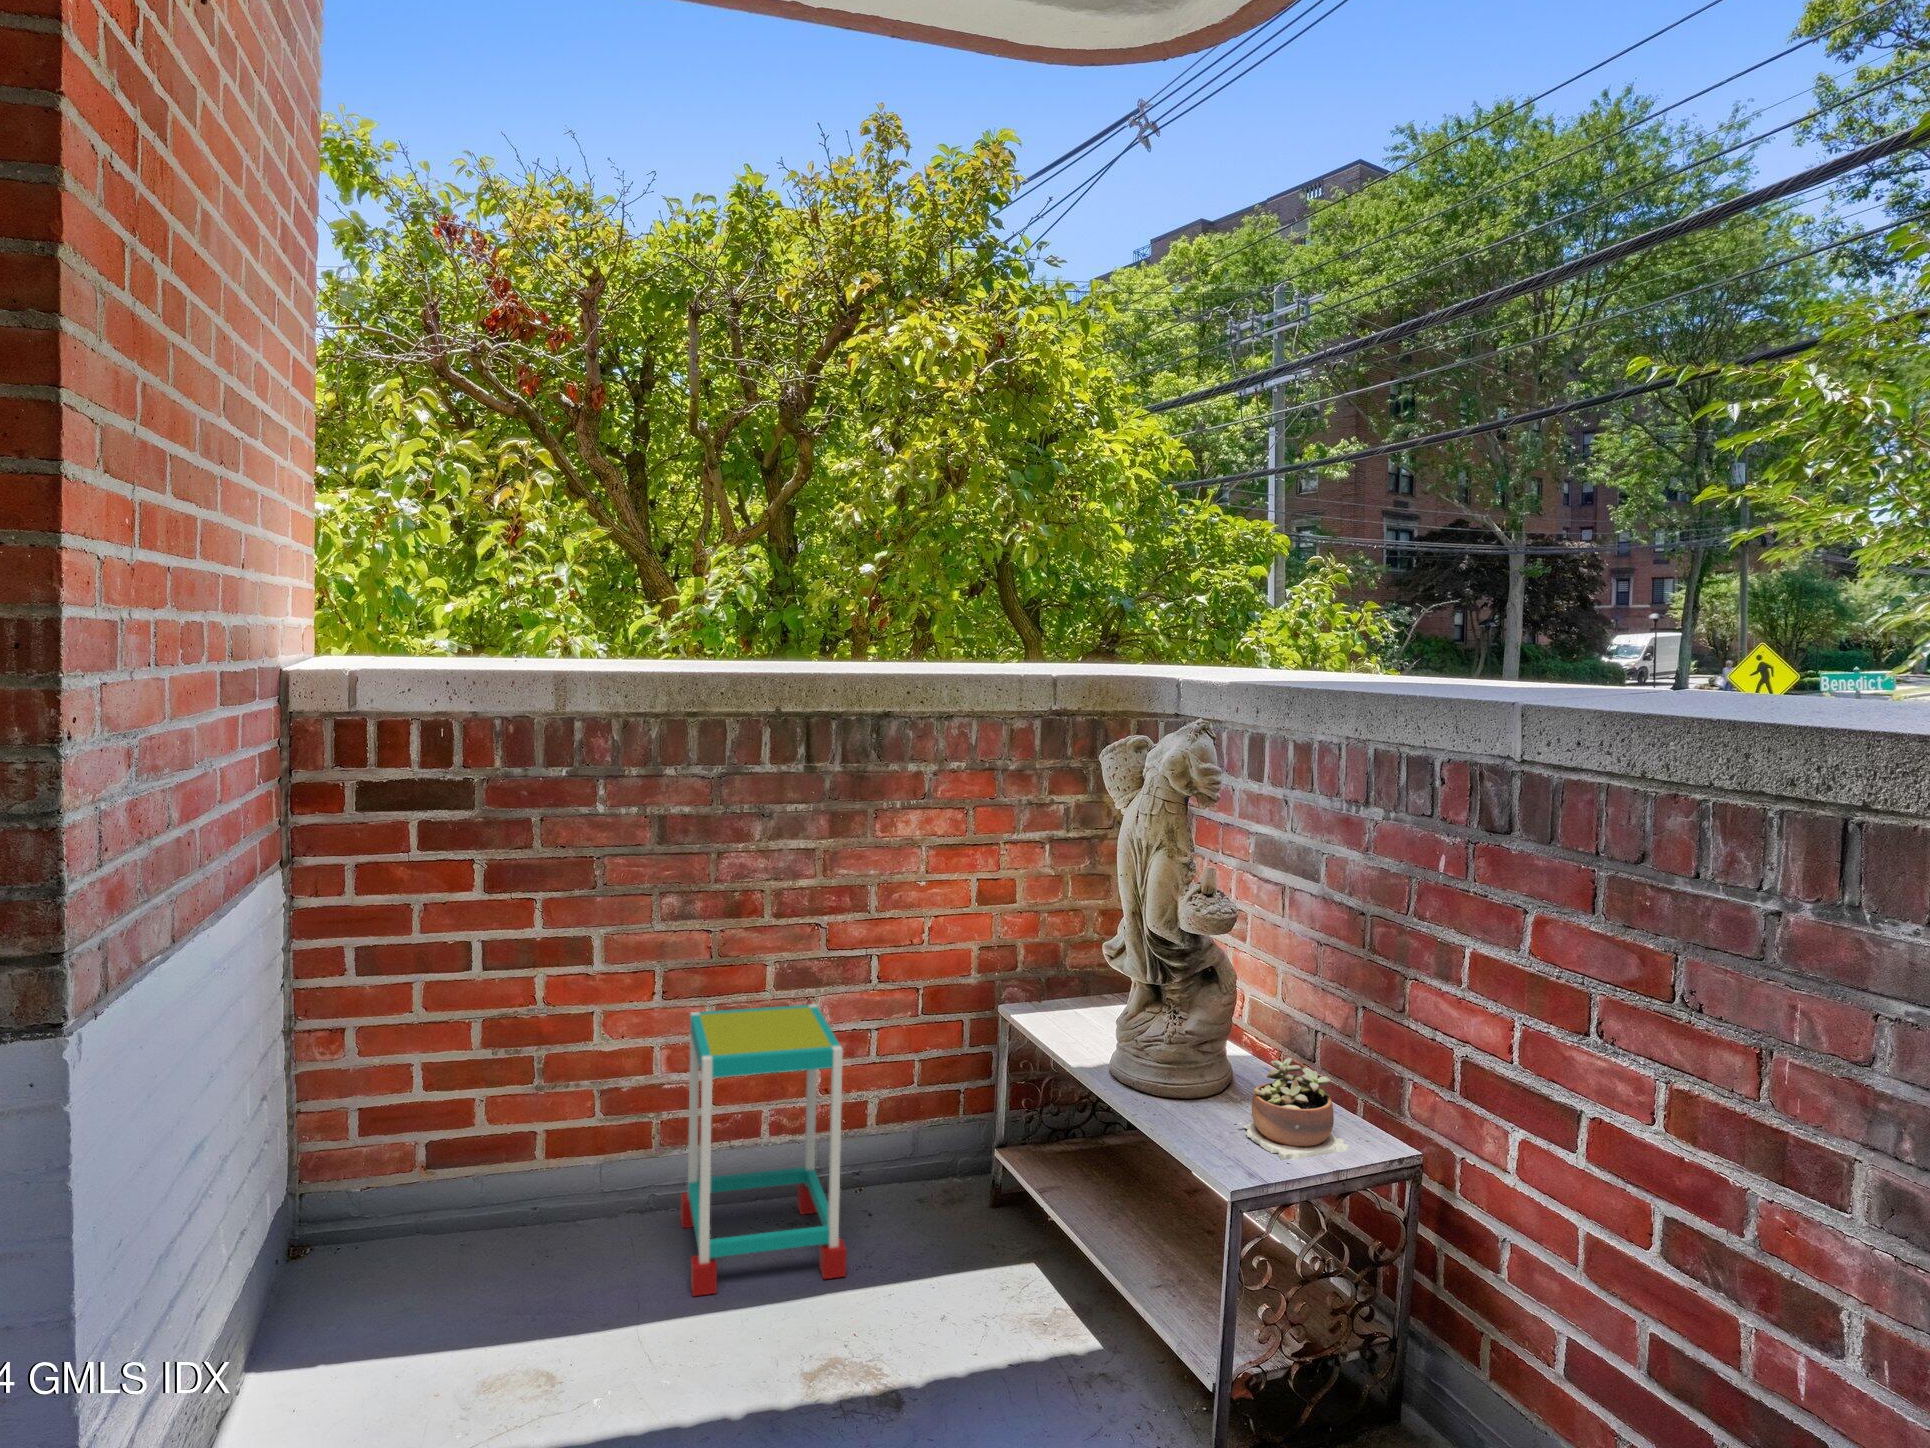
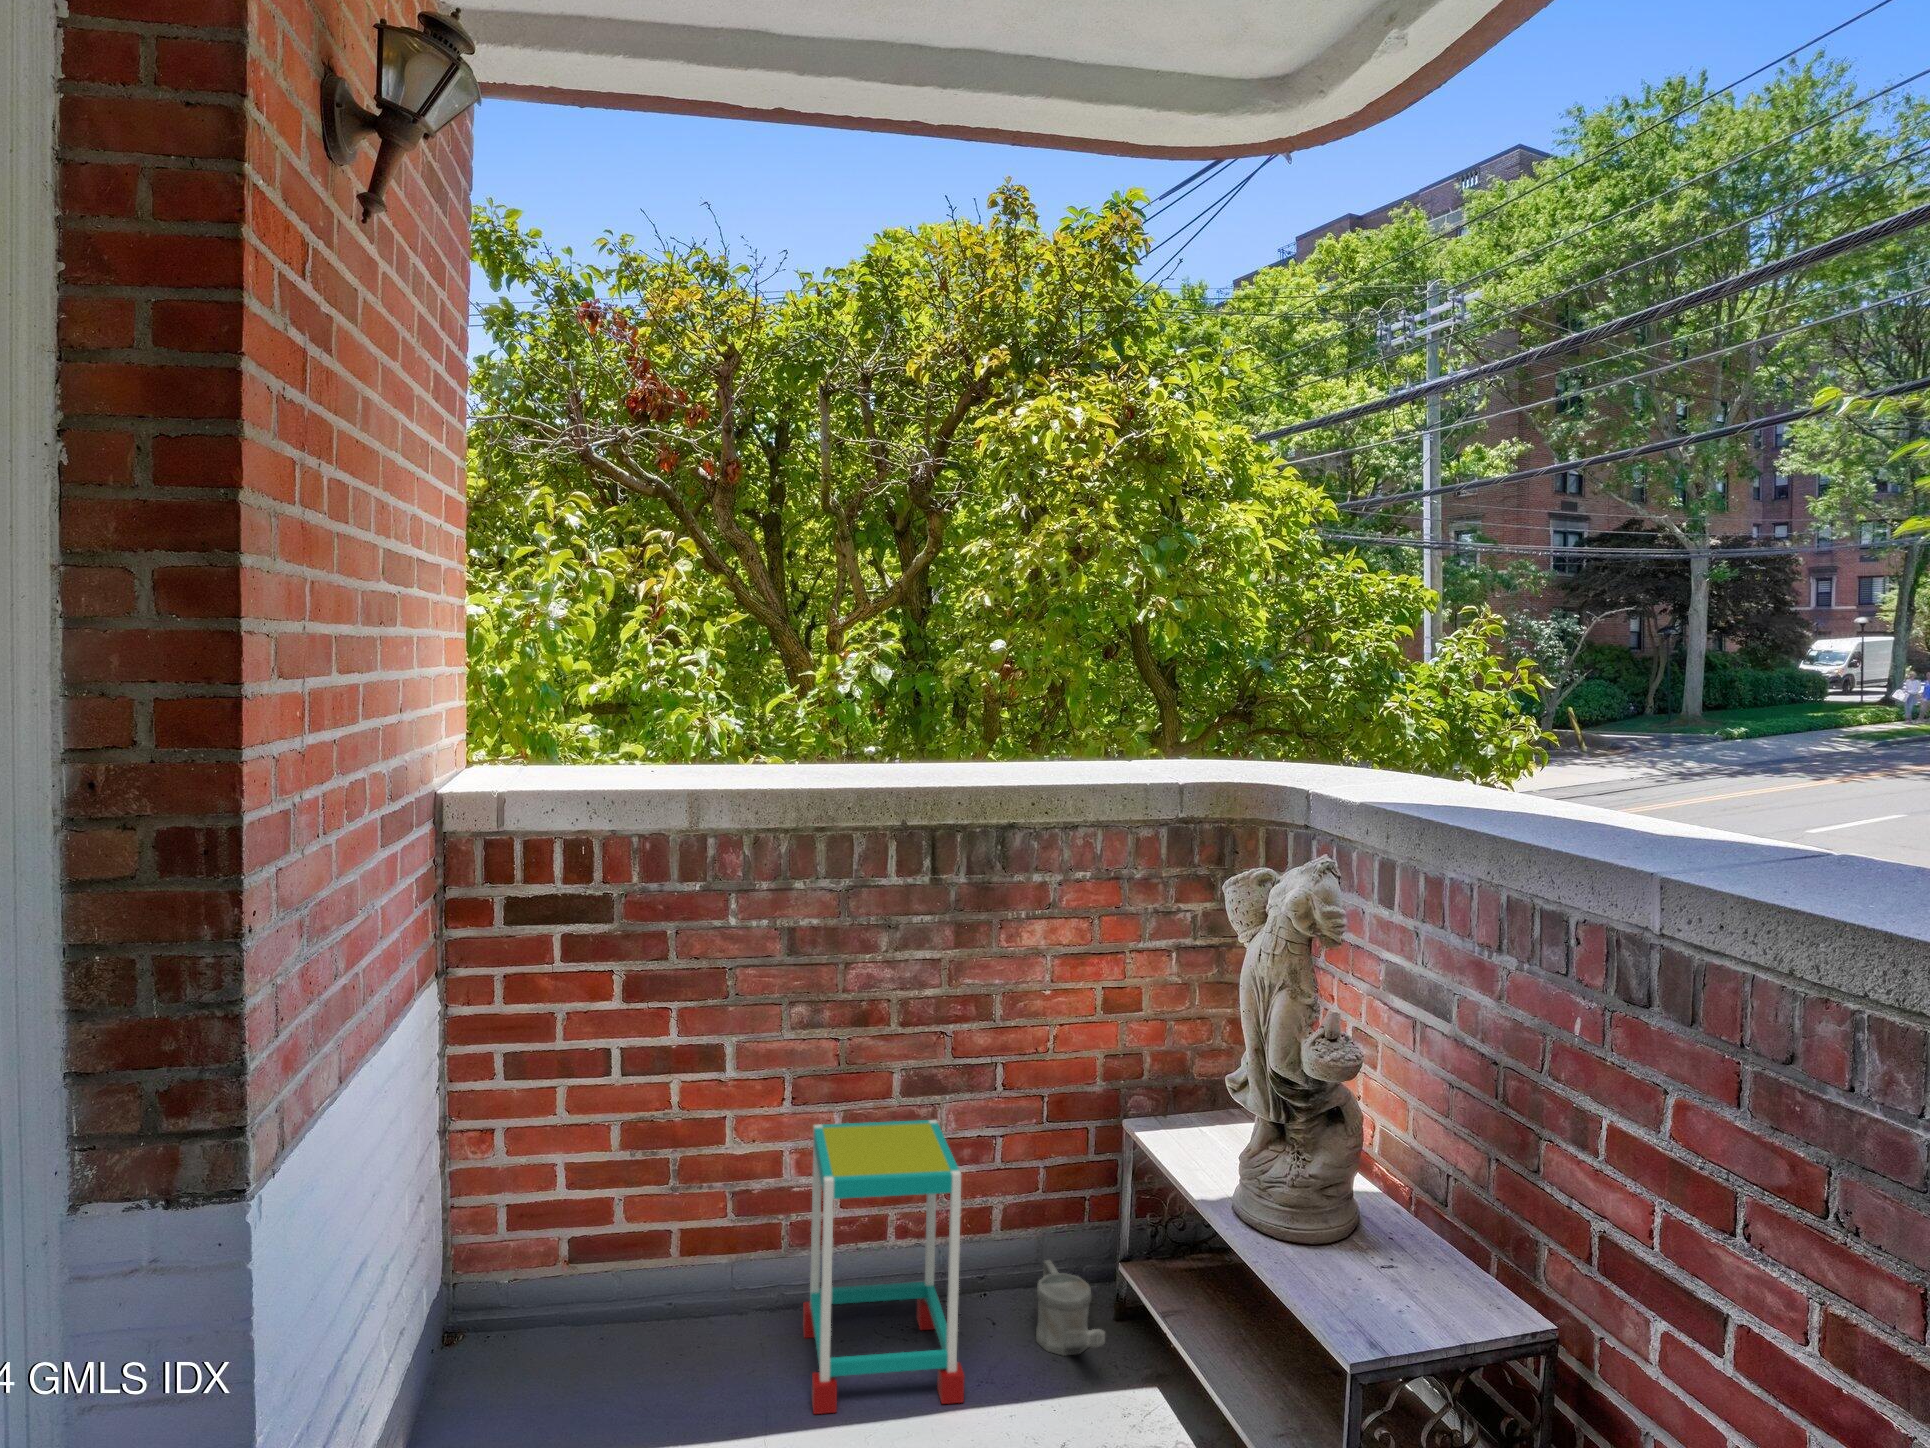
succulent plant: present [1238,1058,1350,1160] -> none [1362,1221,1482,1334]
watering can: none [917,1140,986,1229] -> present [1036,1260,1105,1356]

